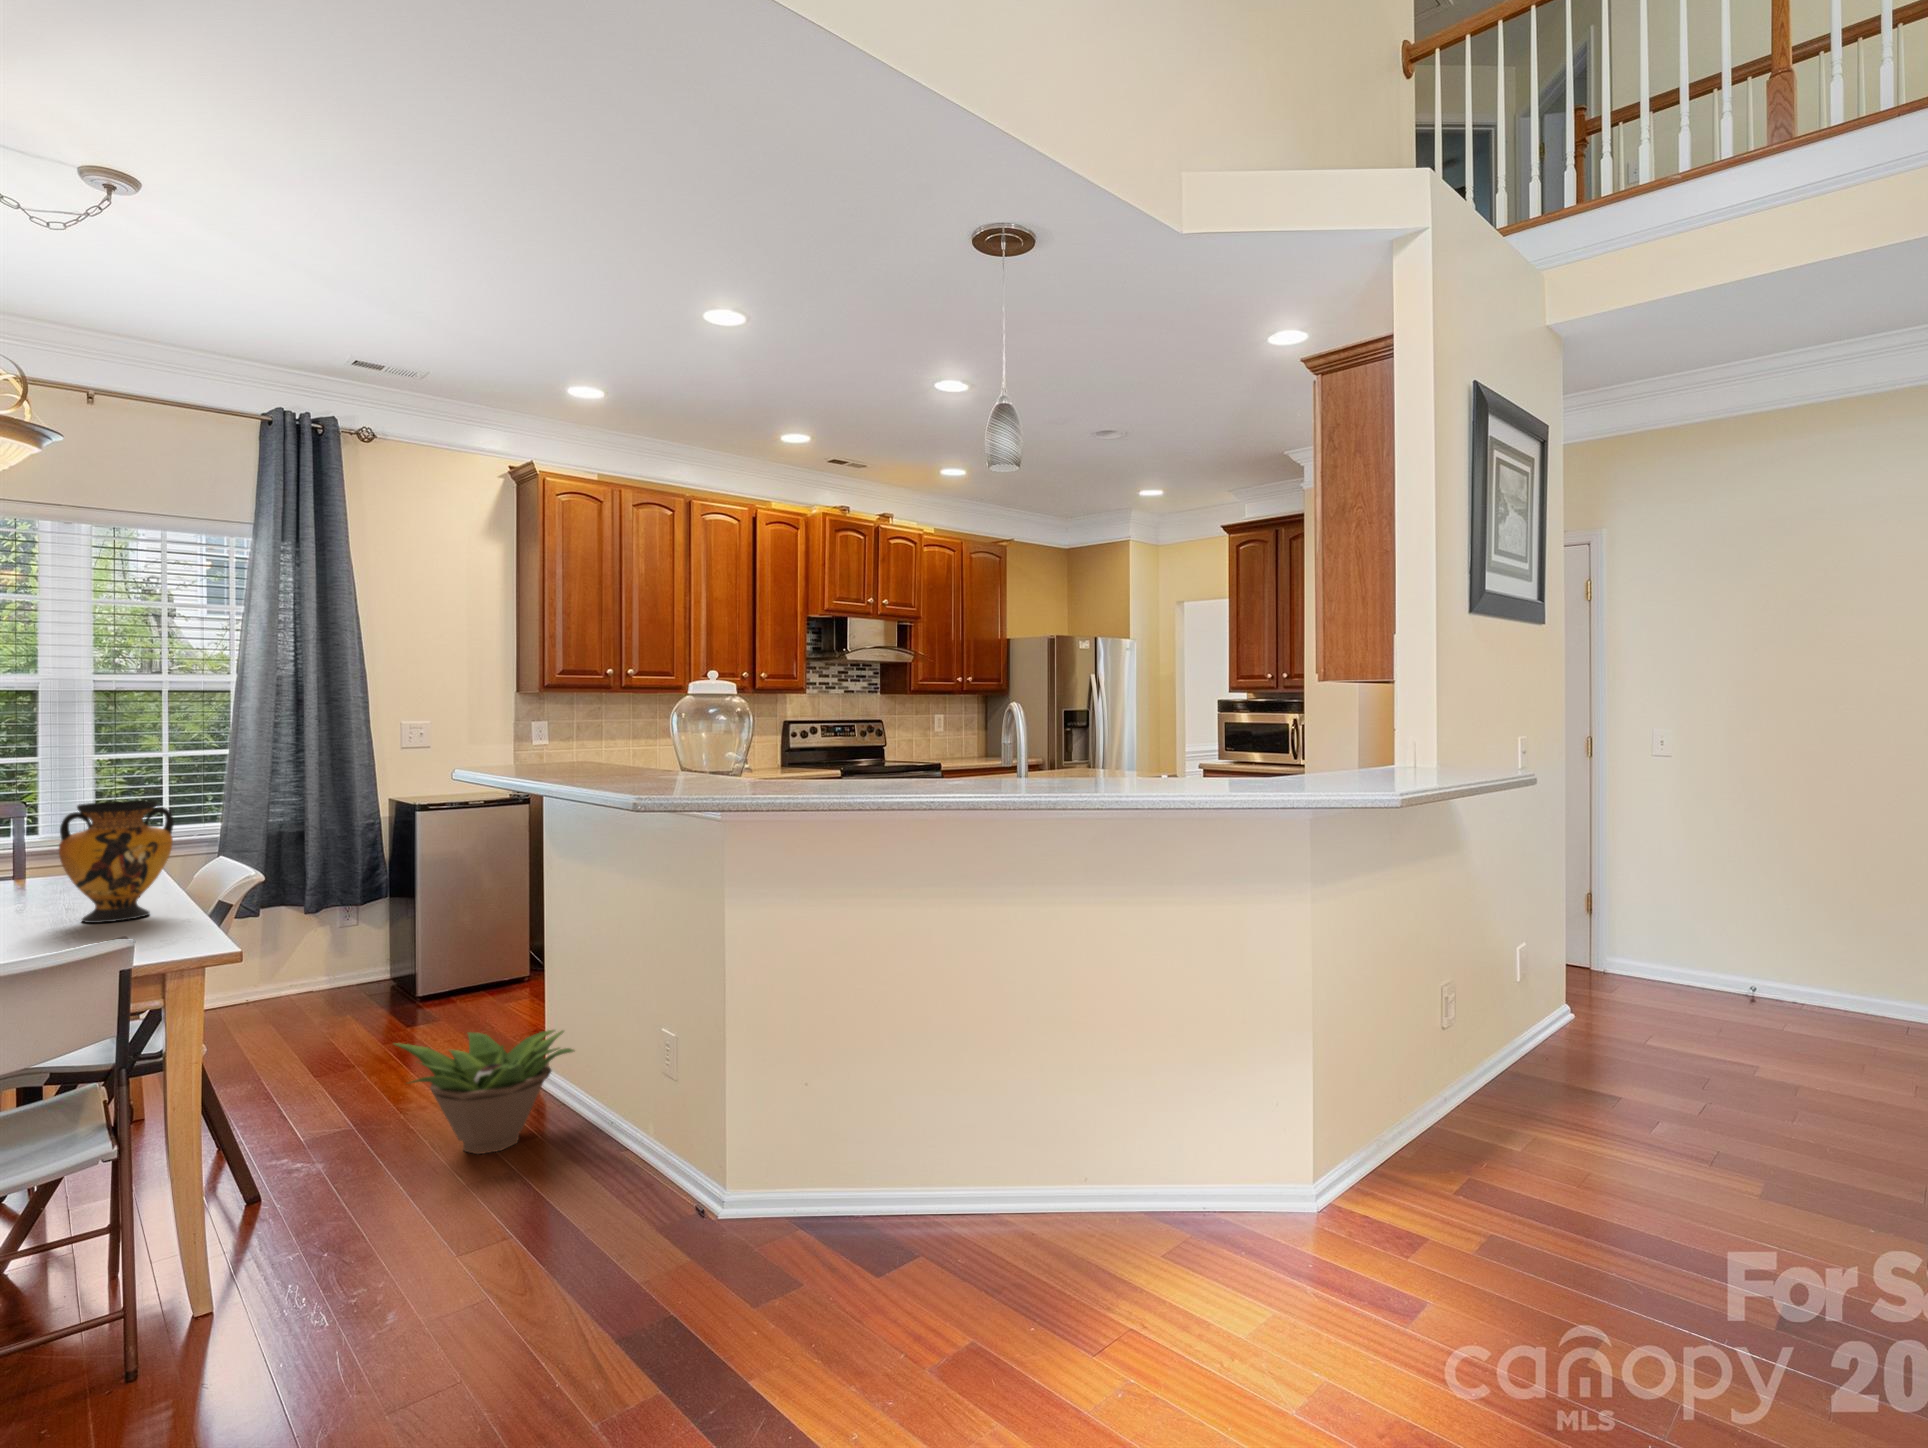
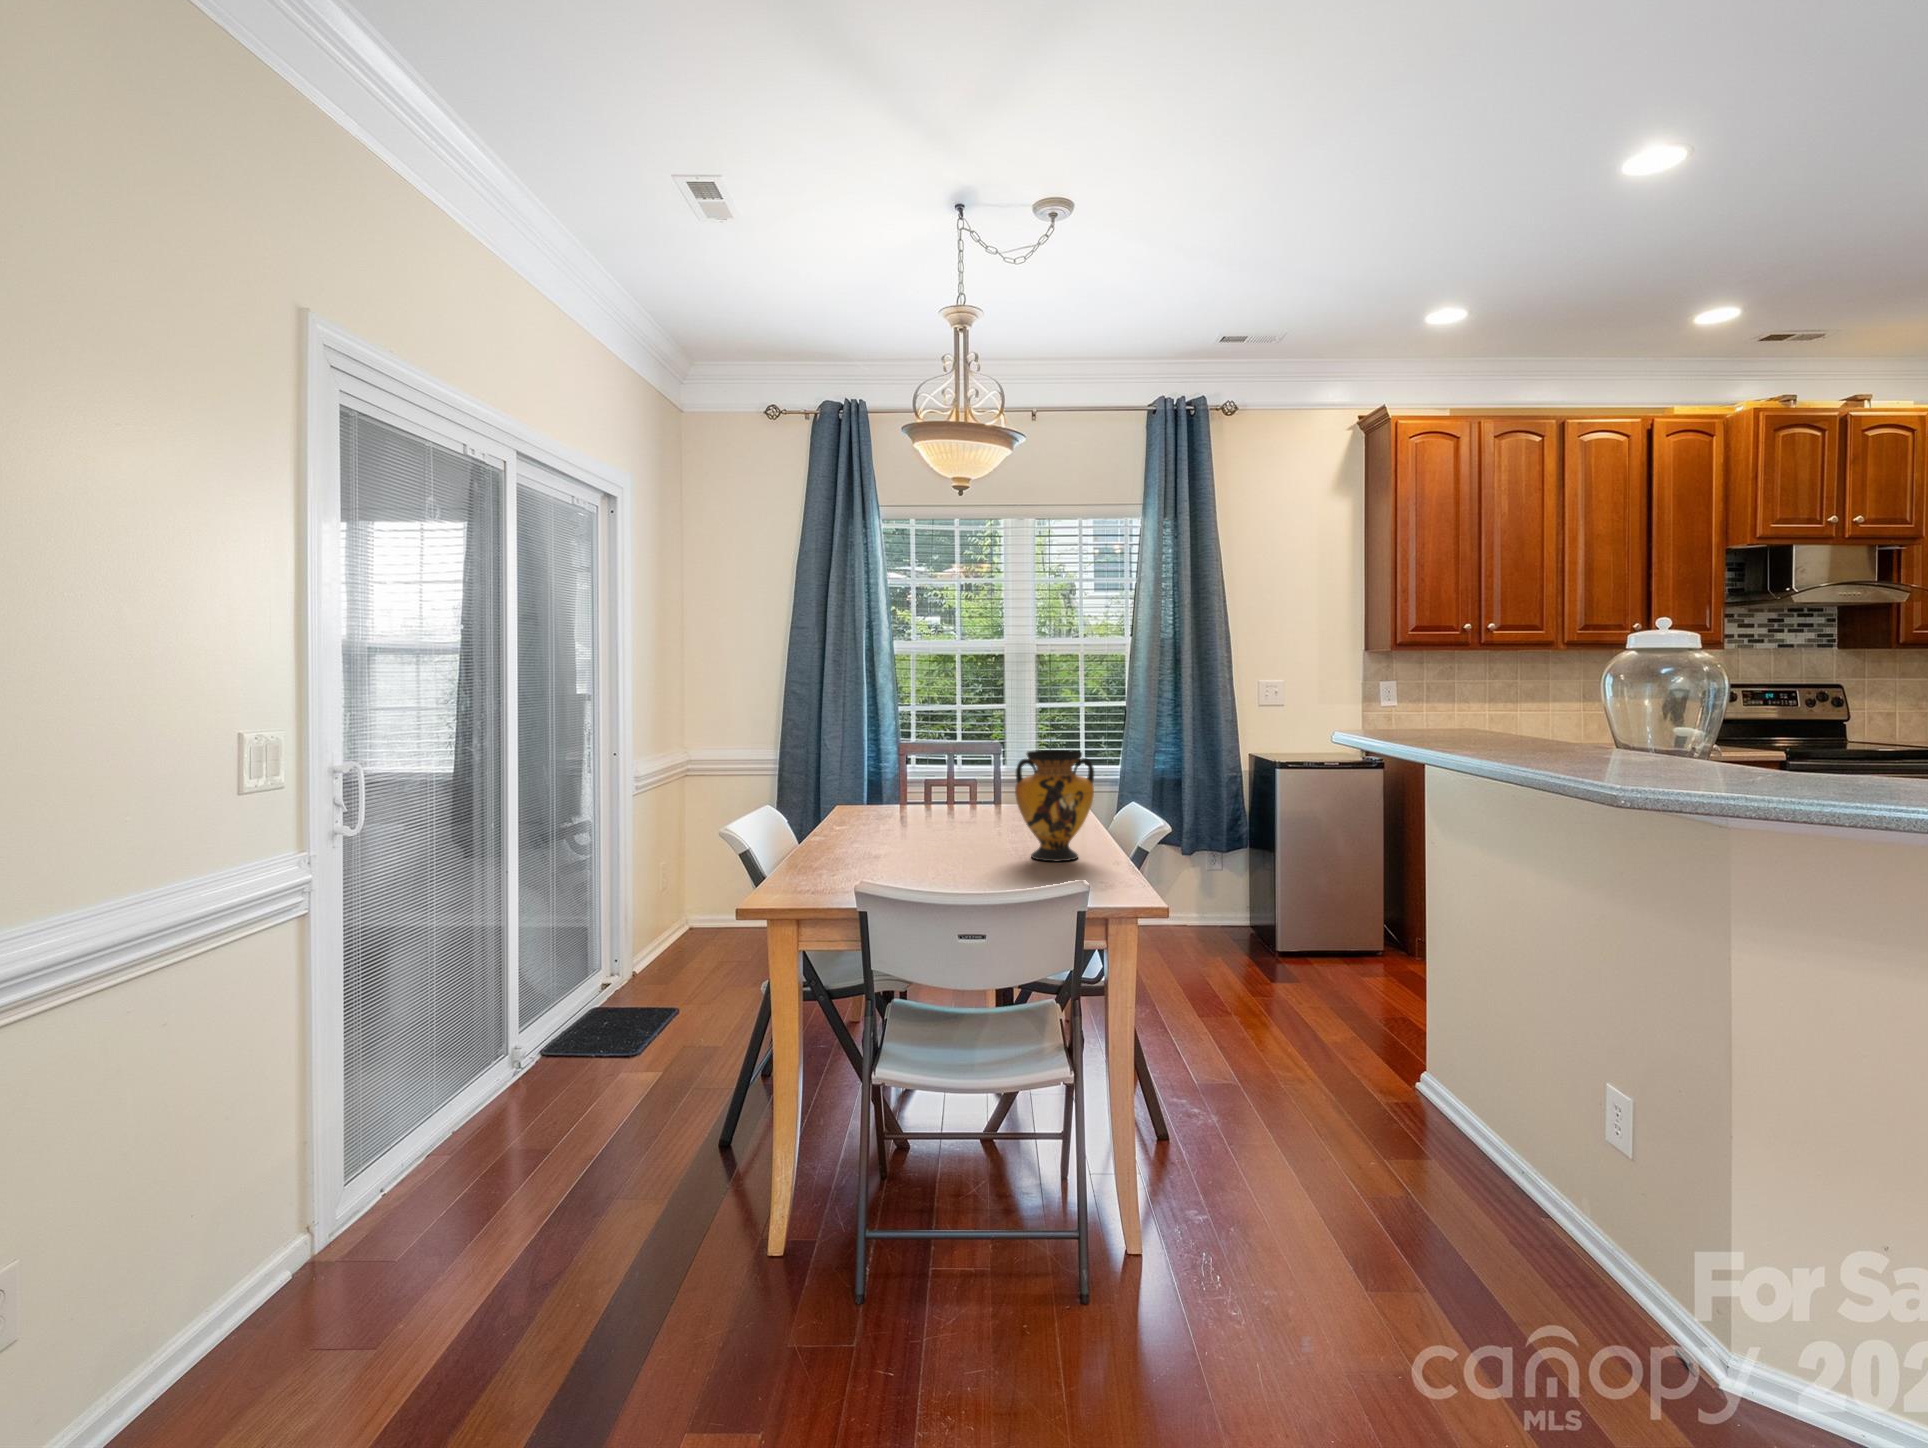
decorative plant: present [394,1030,574,1154] -> none [1278,1022,1487,1179]

